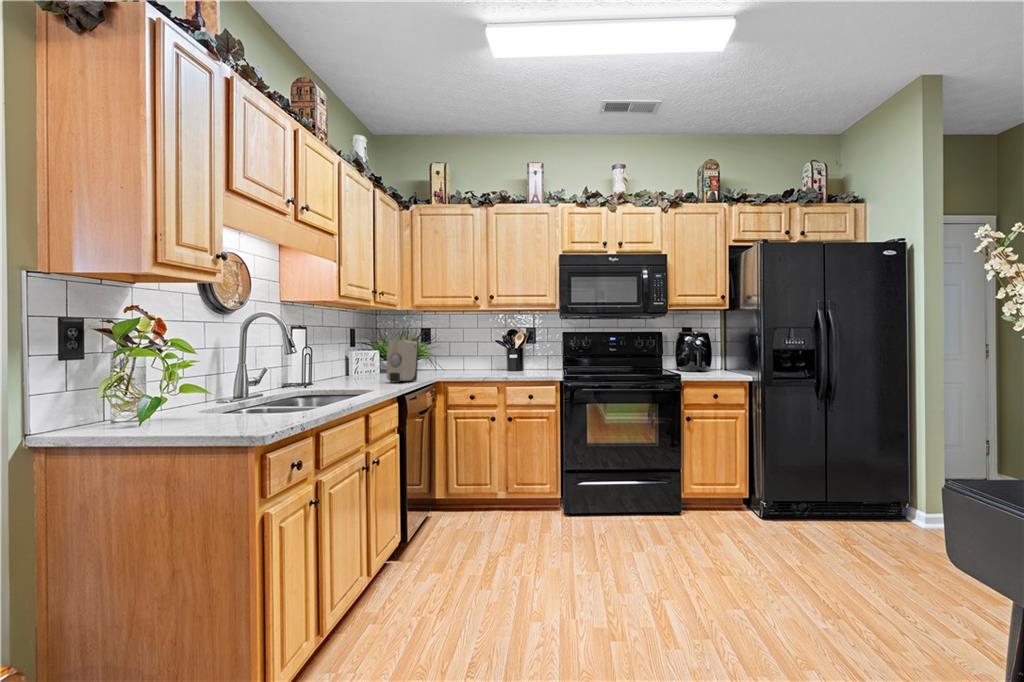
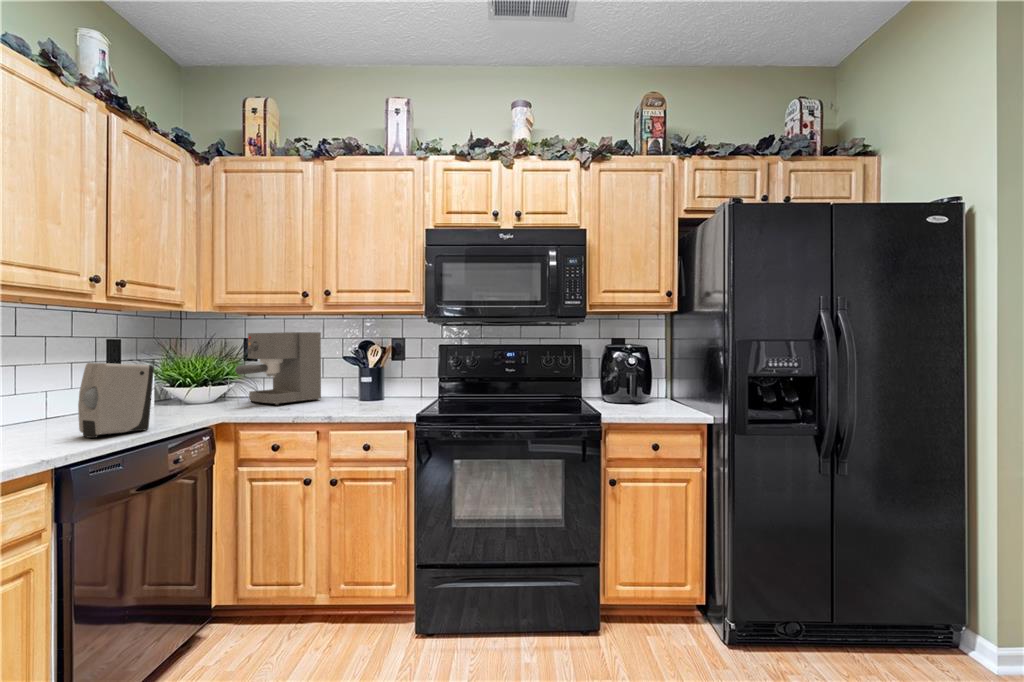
coffee maker: none [433,324,481,373] -> present [235,332,321,405]

